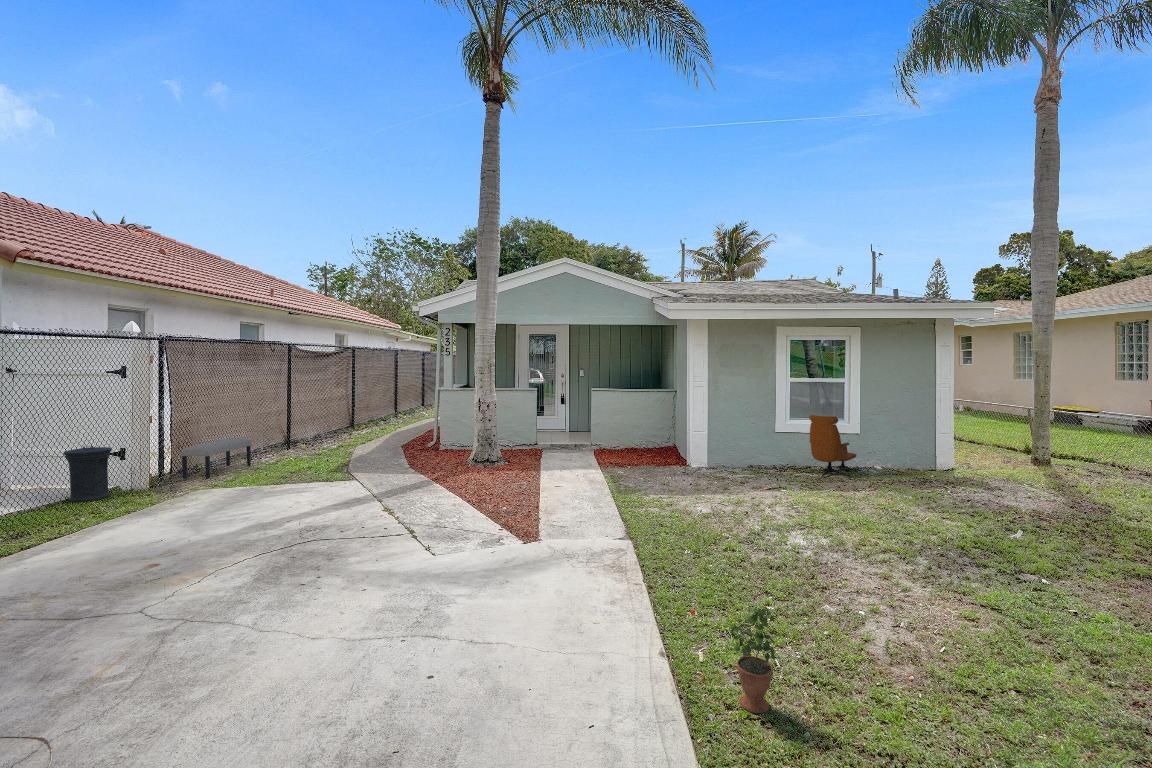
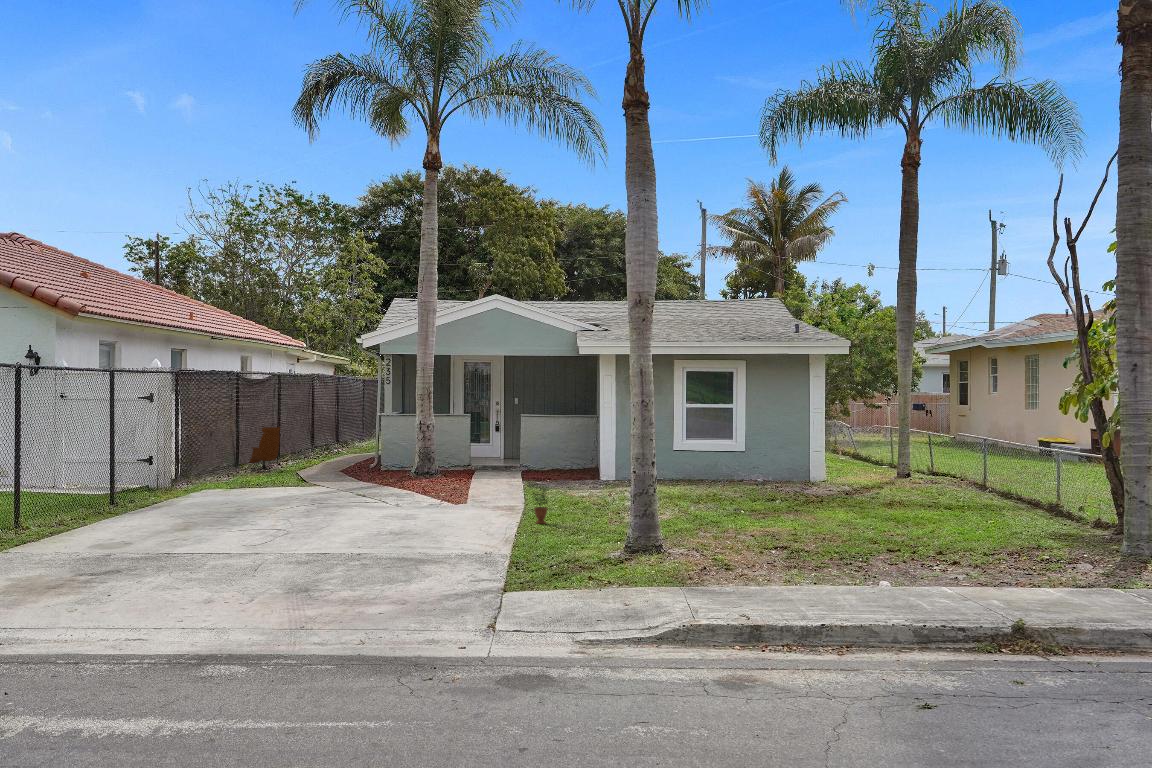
lounge chair: present [809,415,857,477] -> present [250,427,280,470]
bench: present [180,438,252,479] -> none [176,456,218,485]
trash can: present [64,446,112,502] -> none [116,452,145,493]

